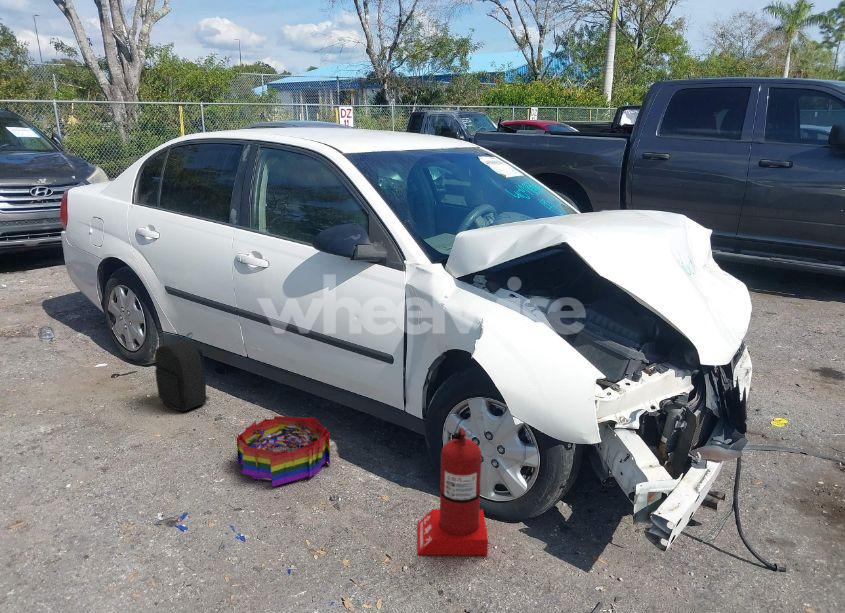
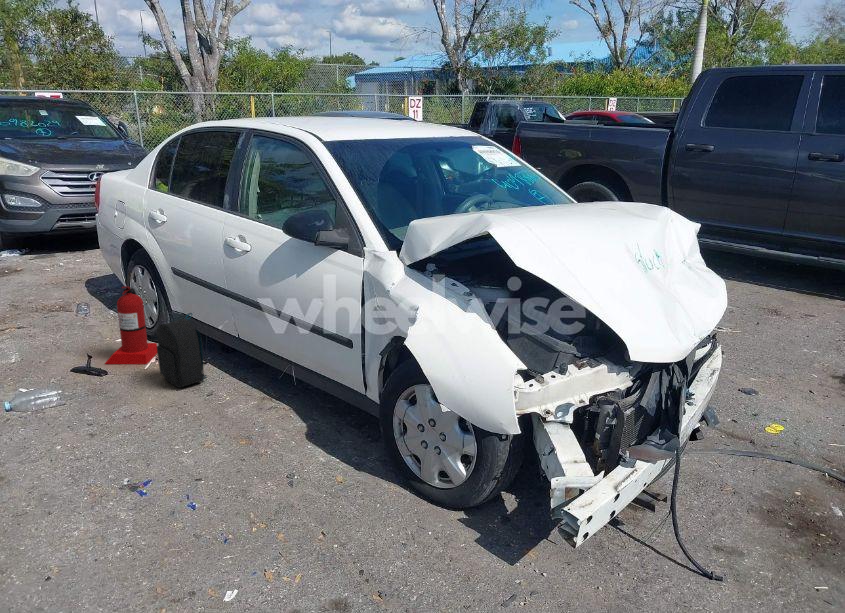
storage bin: present [237,416,330,486] -> none [211,395,300,461]
fire extinguisher: present [417,428,488,555] -> present [105,286,157,364]

